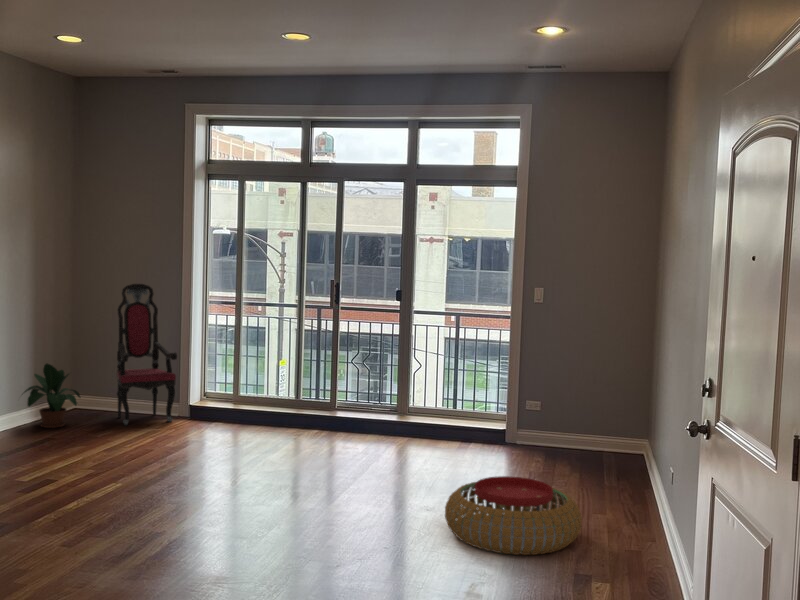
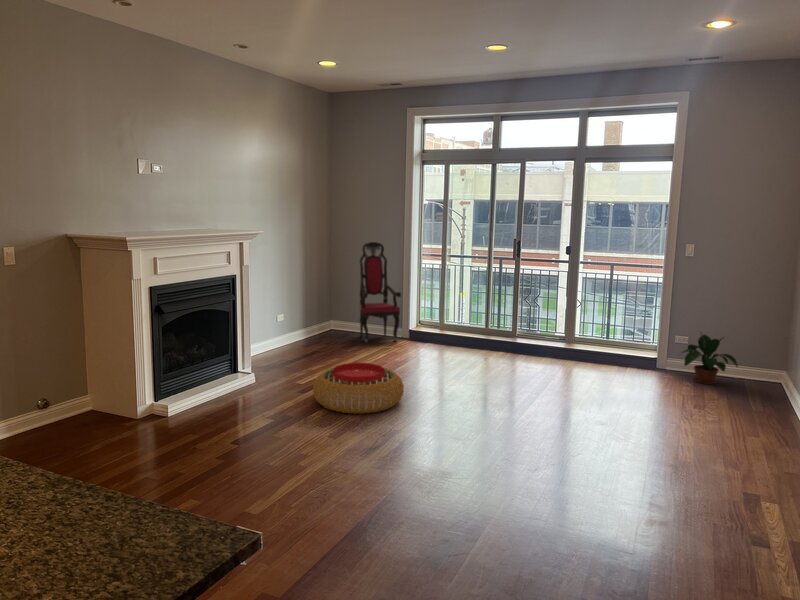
potted plant: present [24,363,81,428] -> present [682,335,738,384]
pouf: present [445,476,582,555] -> present [313,363,404,414]

